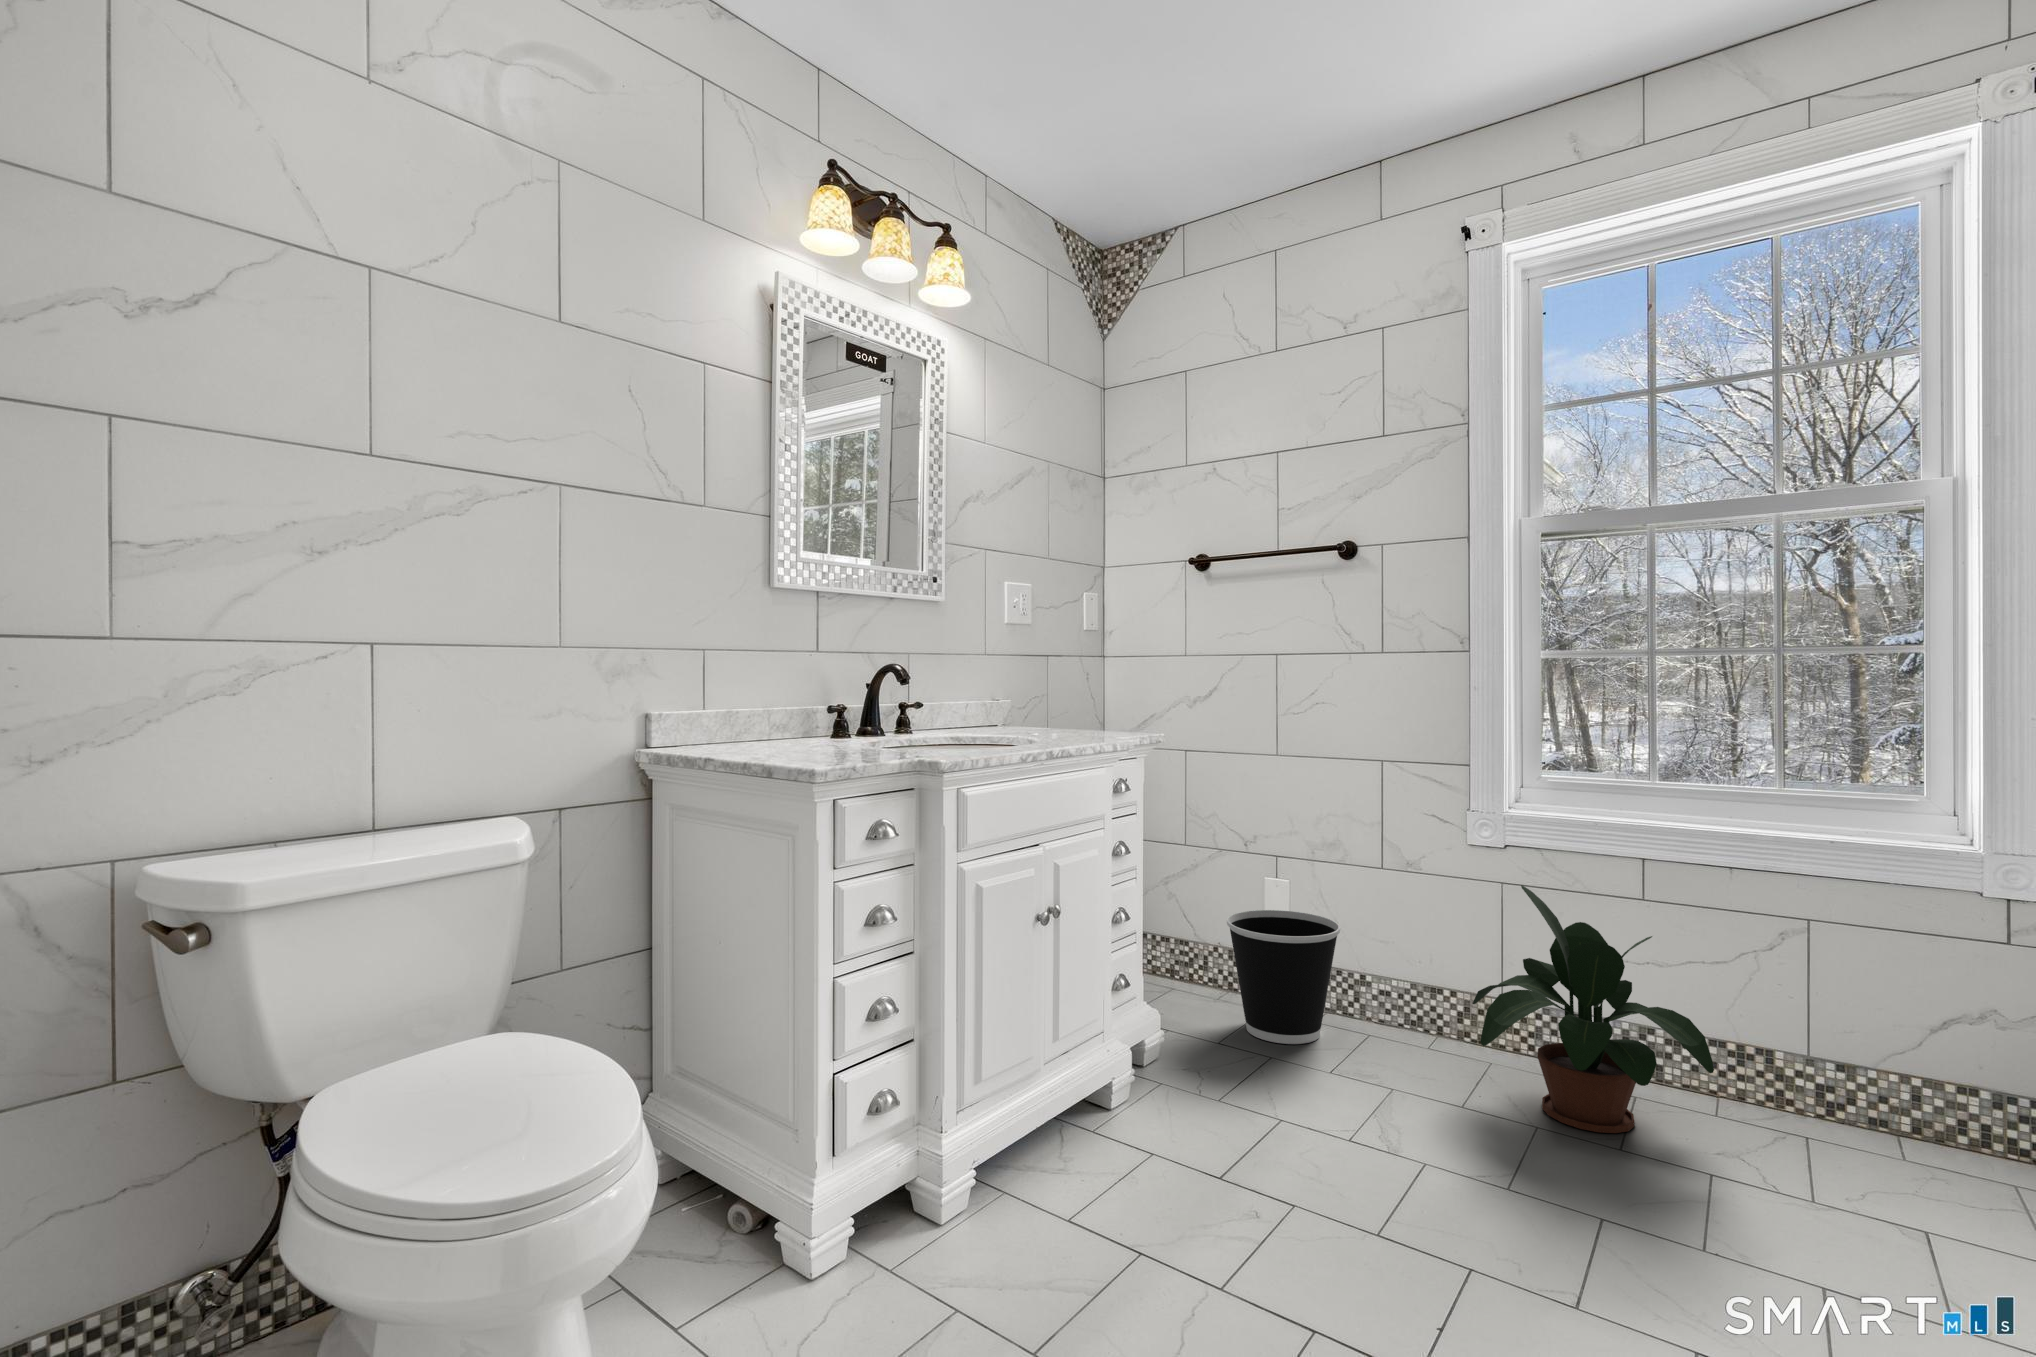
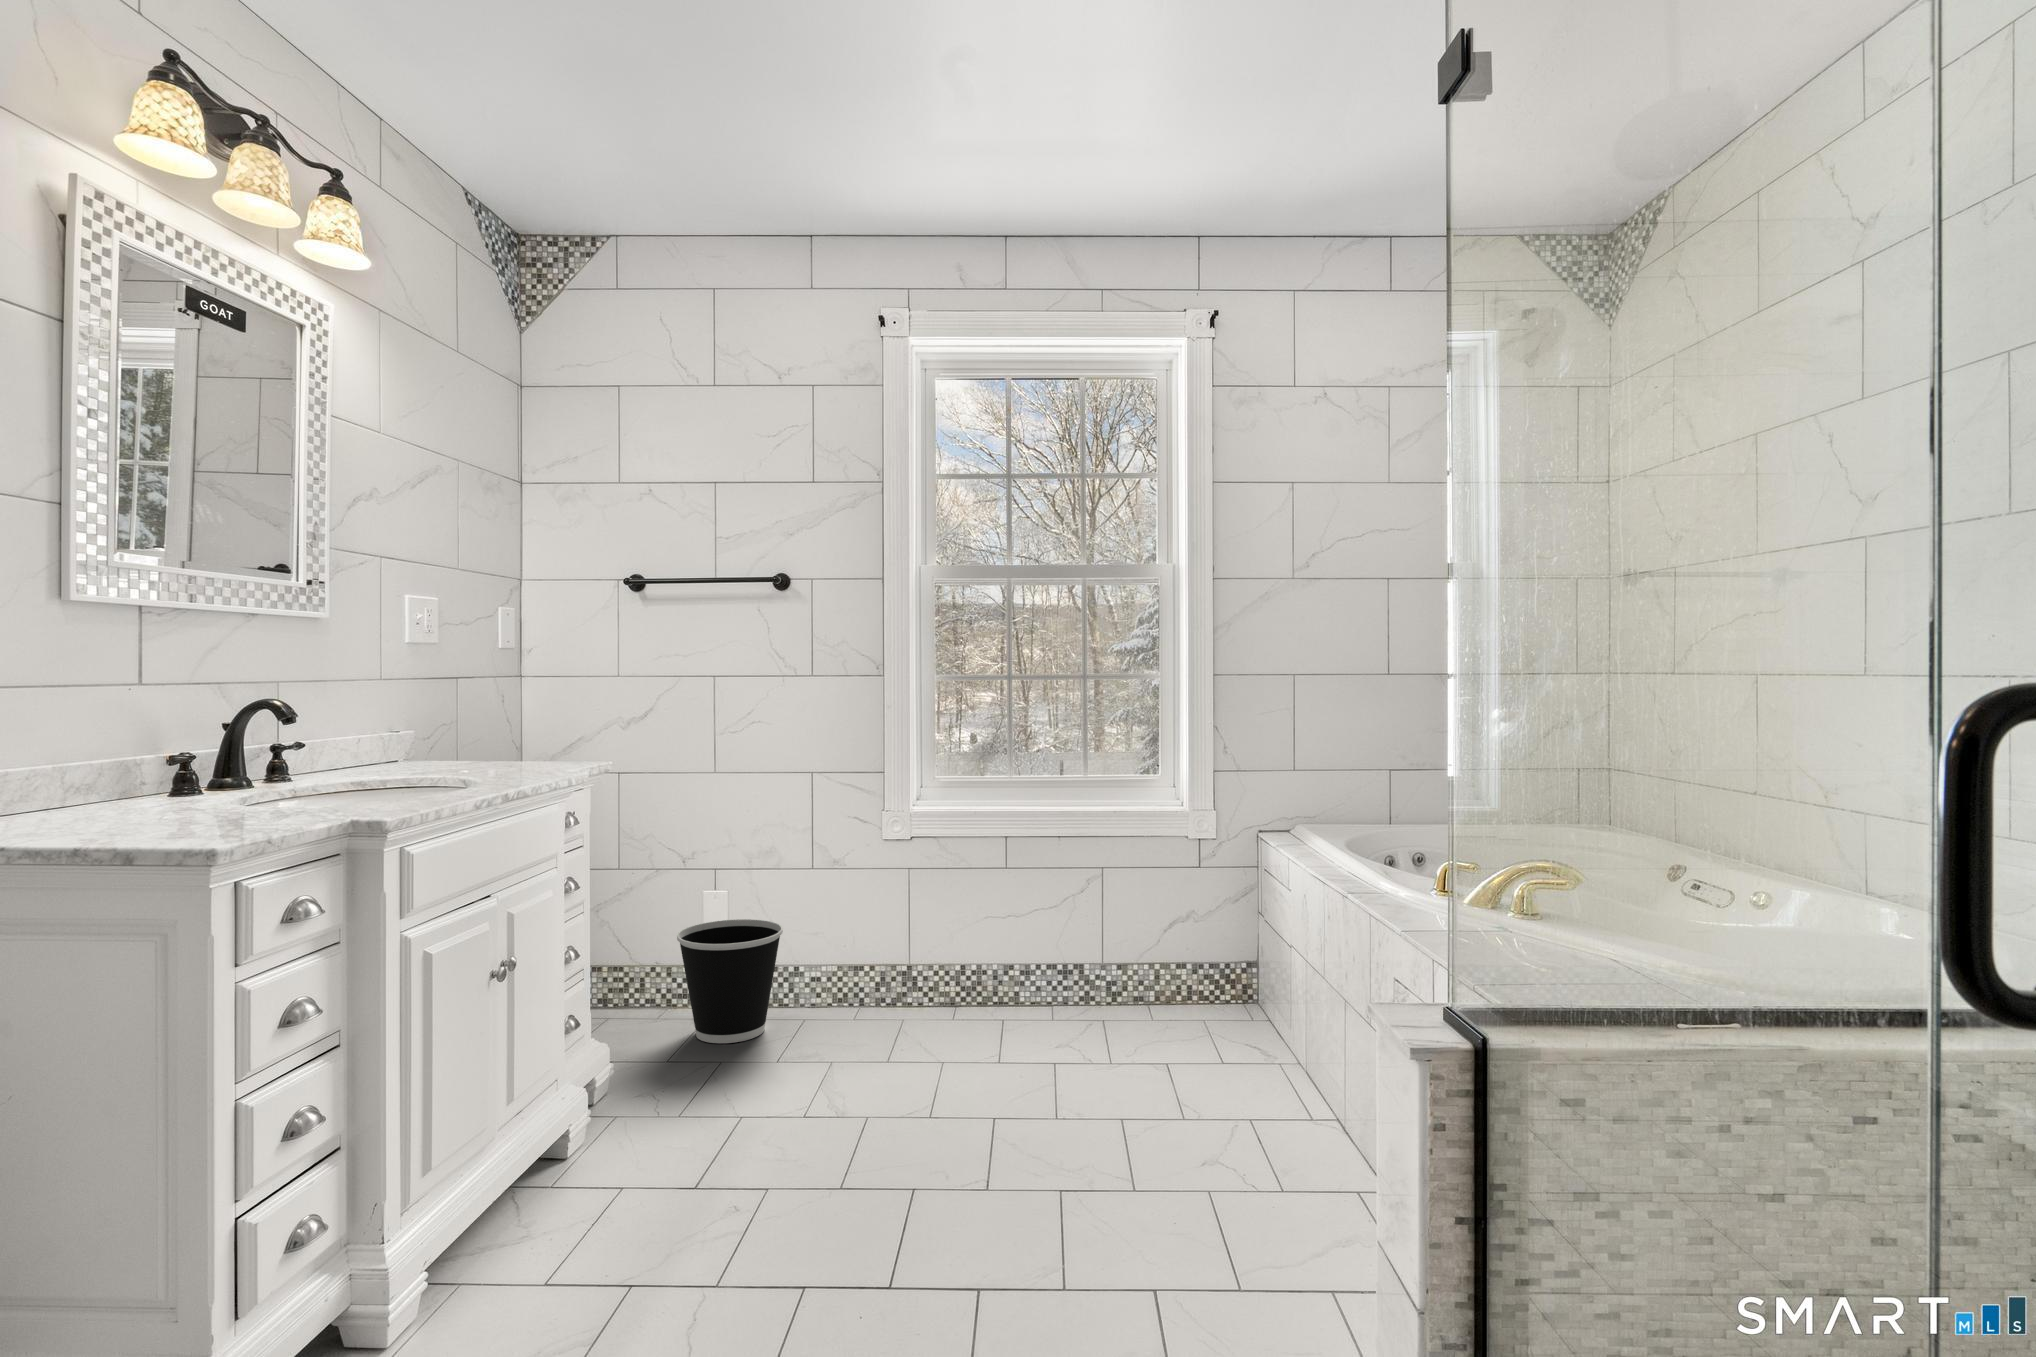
potted plant: present [1472,885,1714,1133] -> none [895,870,1058,1050]

